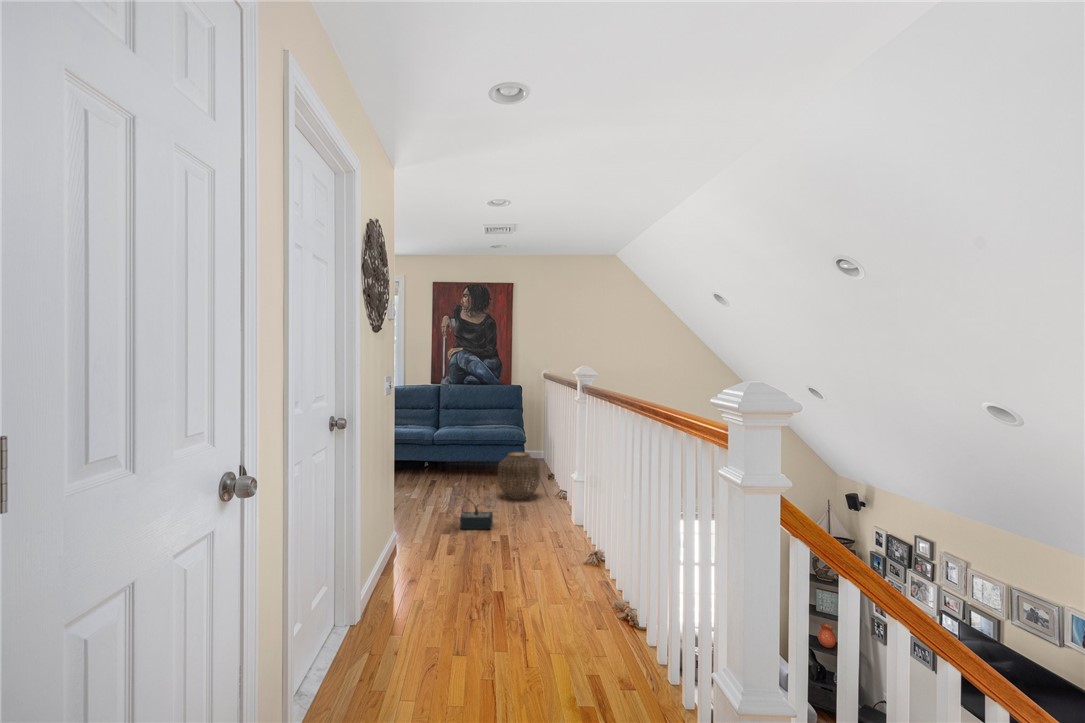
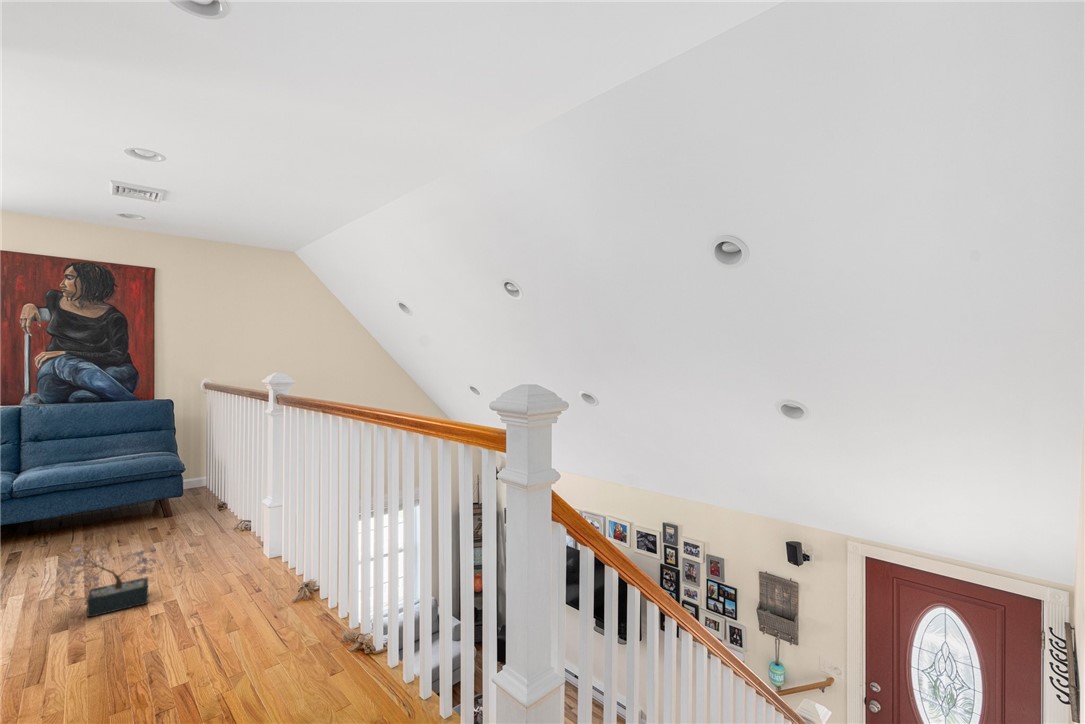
woven basket: present [498,452,540,499] -> none [146,483,215,550]

